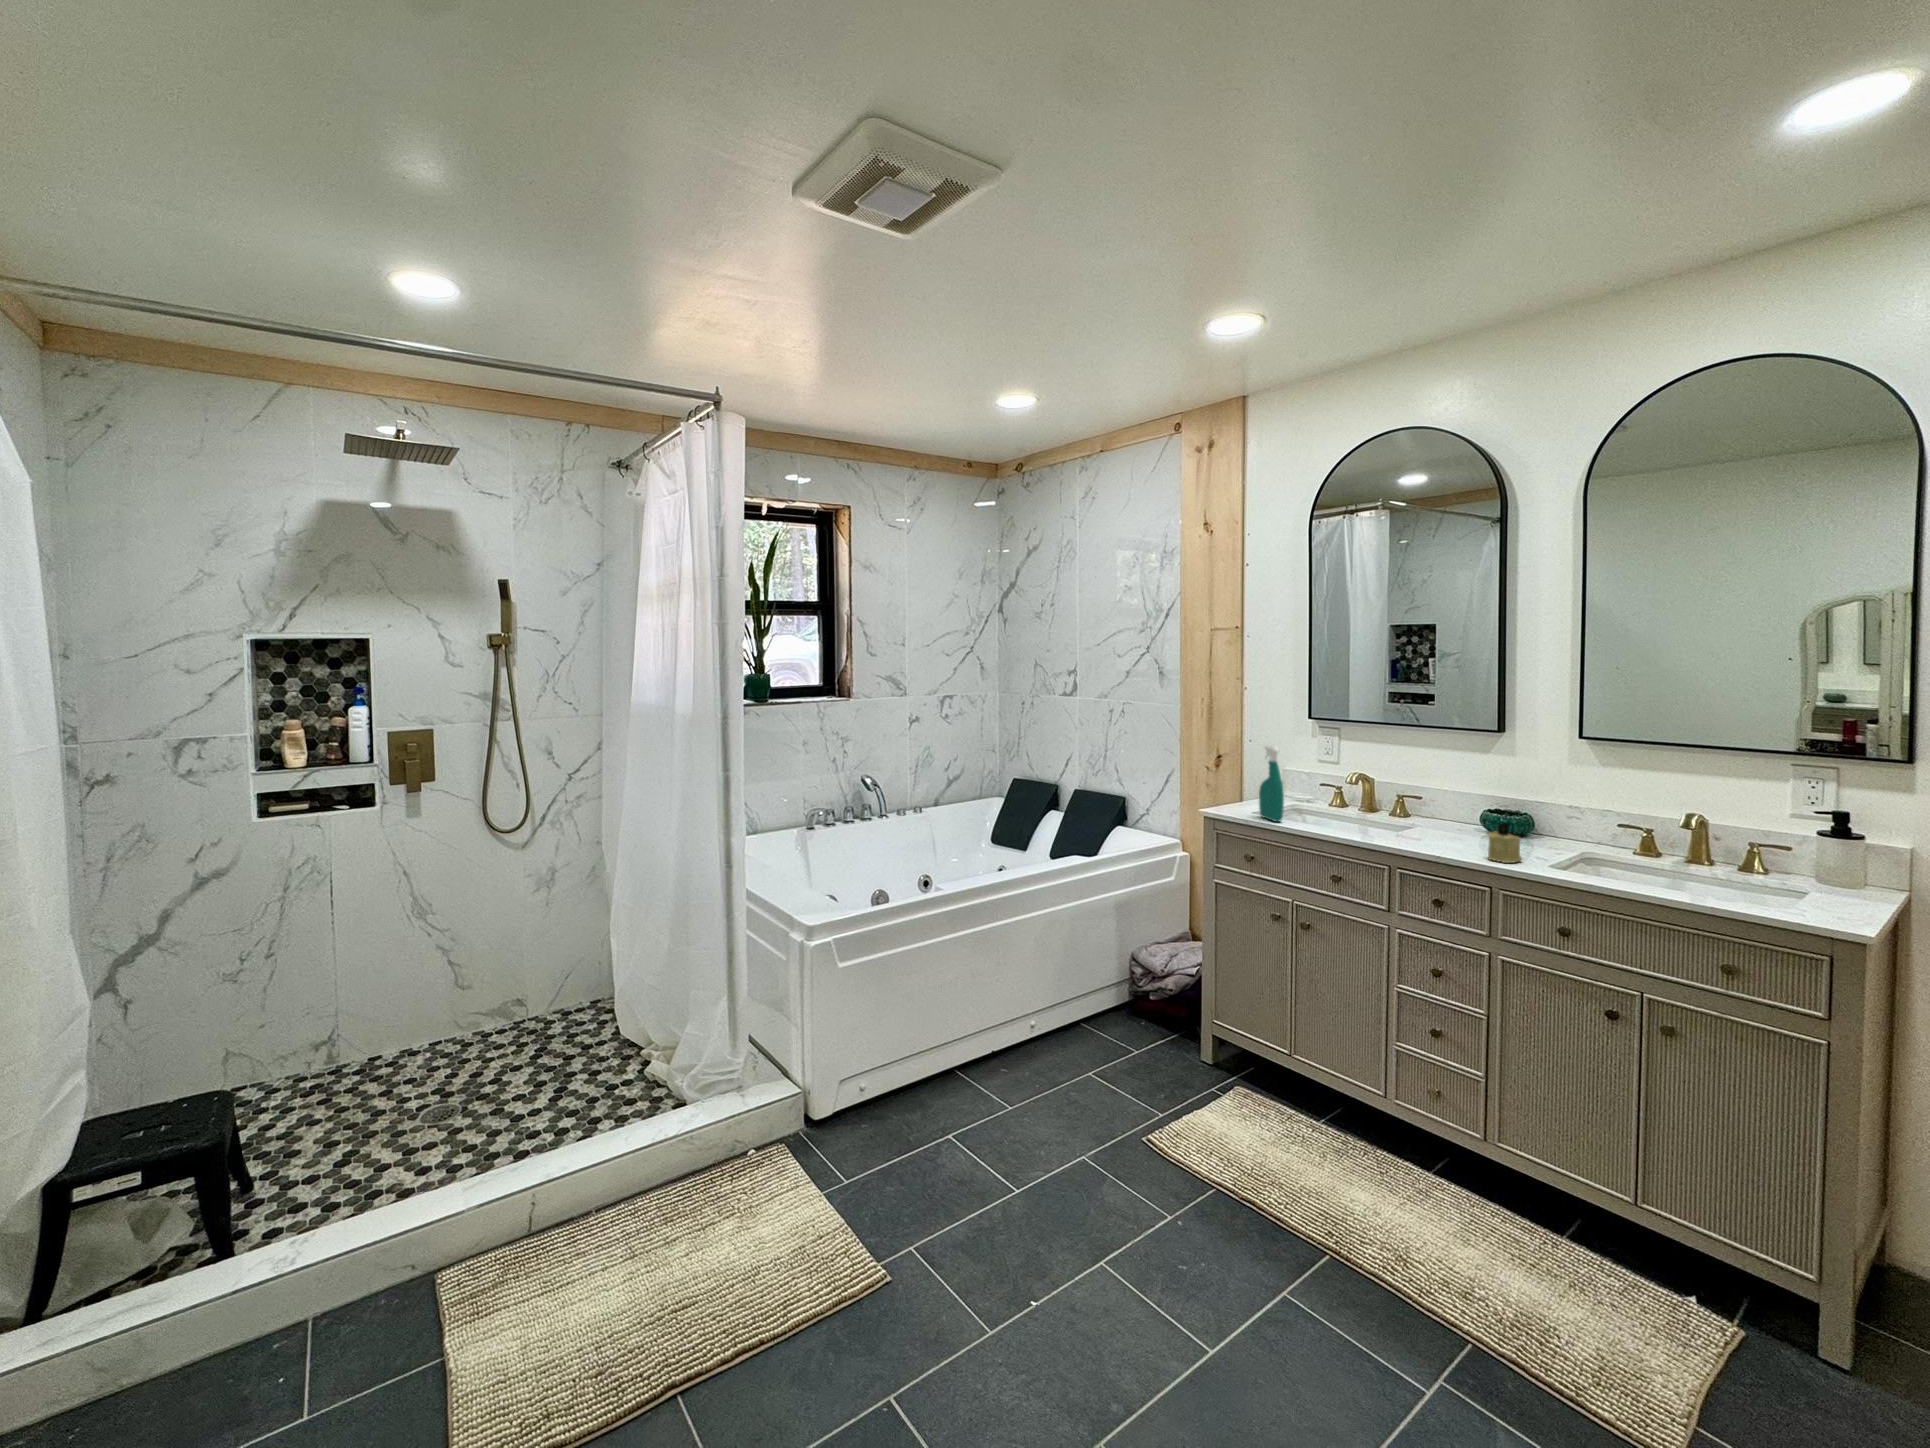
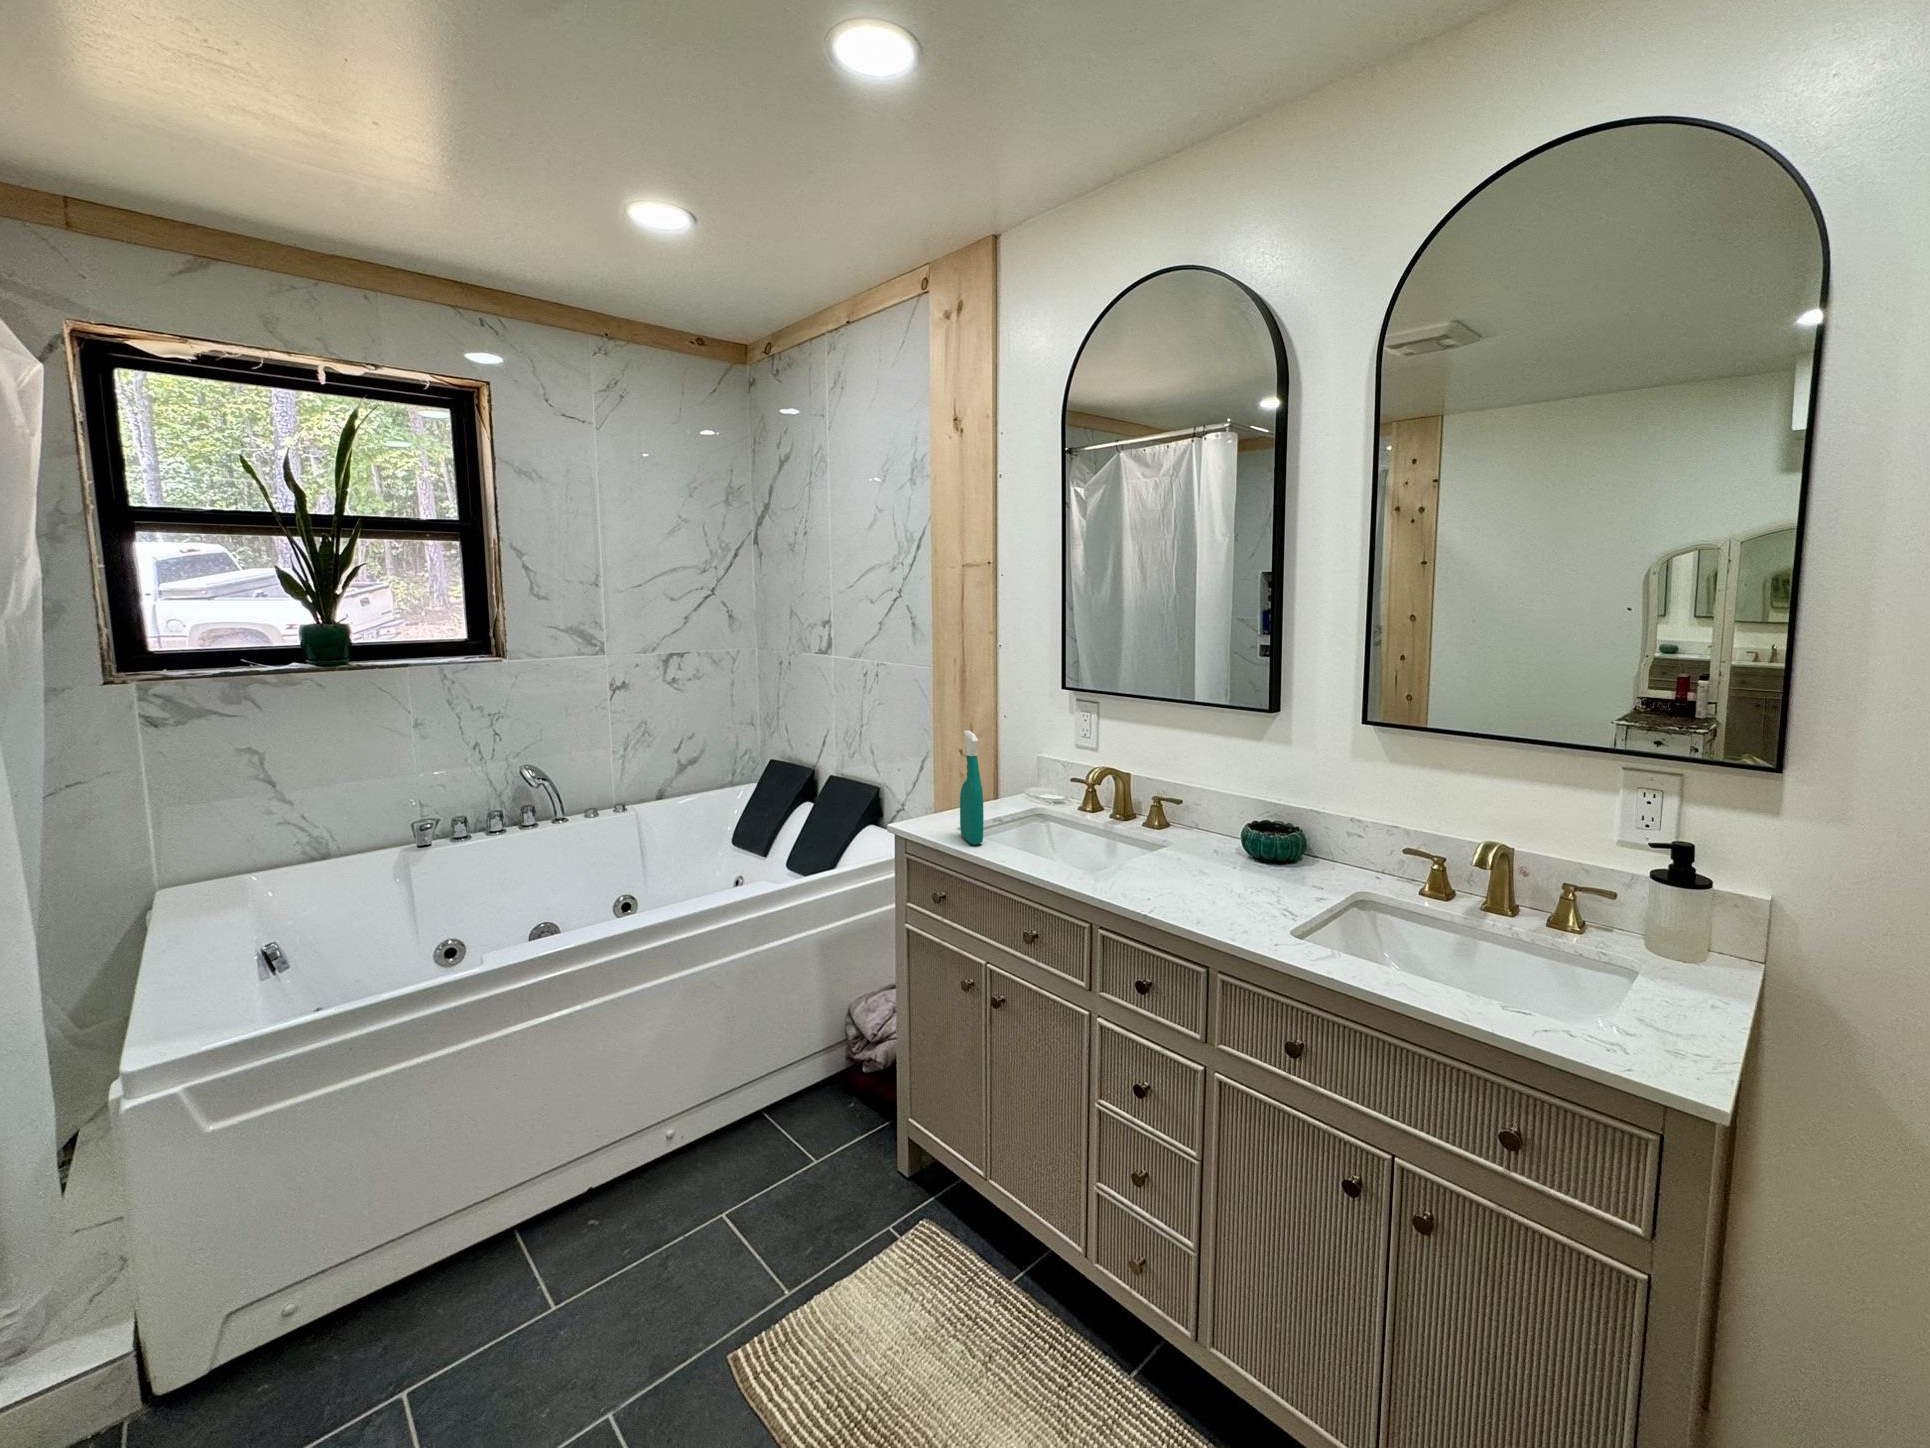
candle: present [1488,823,1522,863] -> none [1213,858,1260,923]

